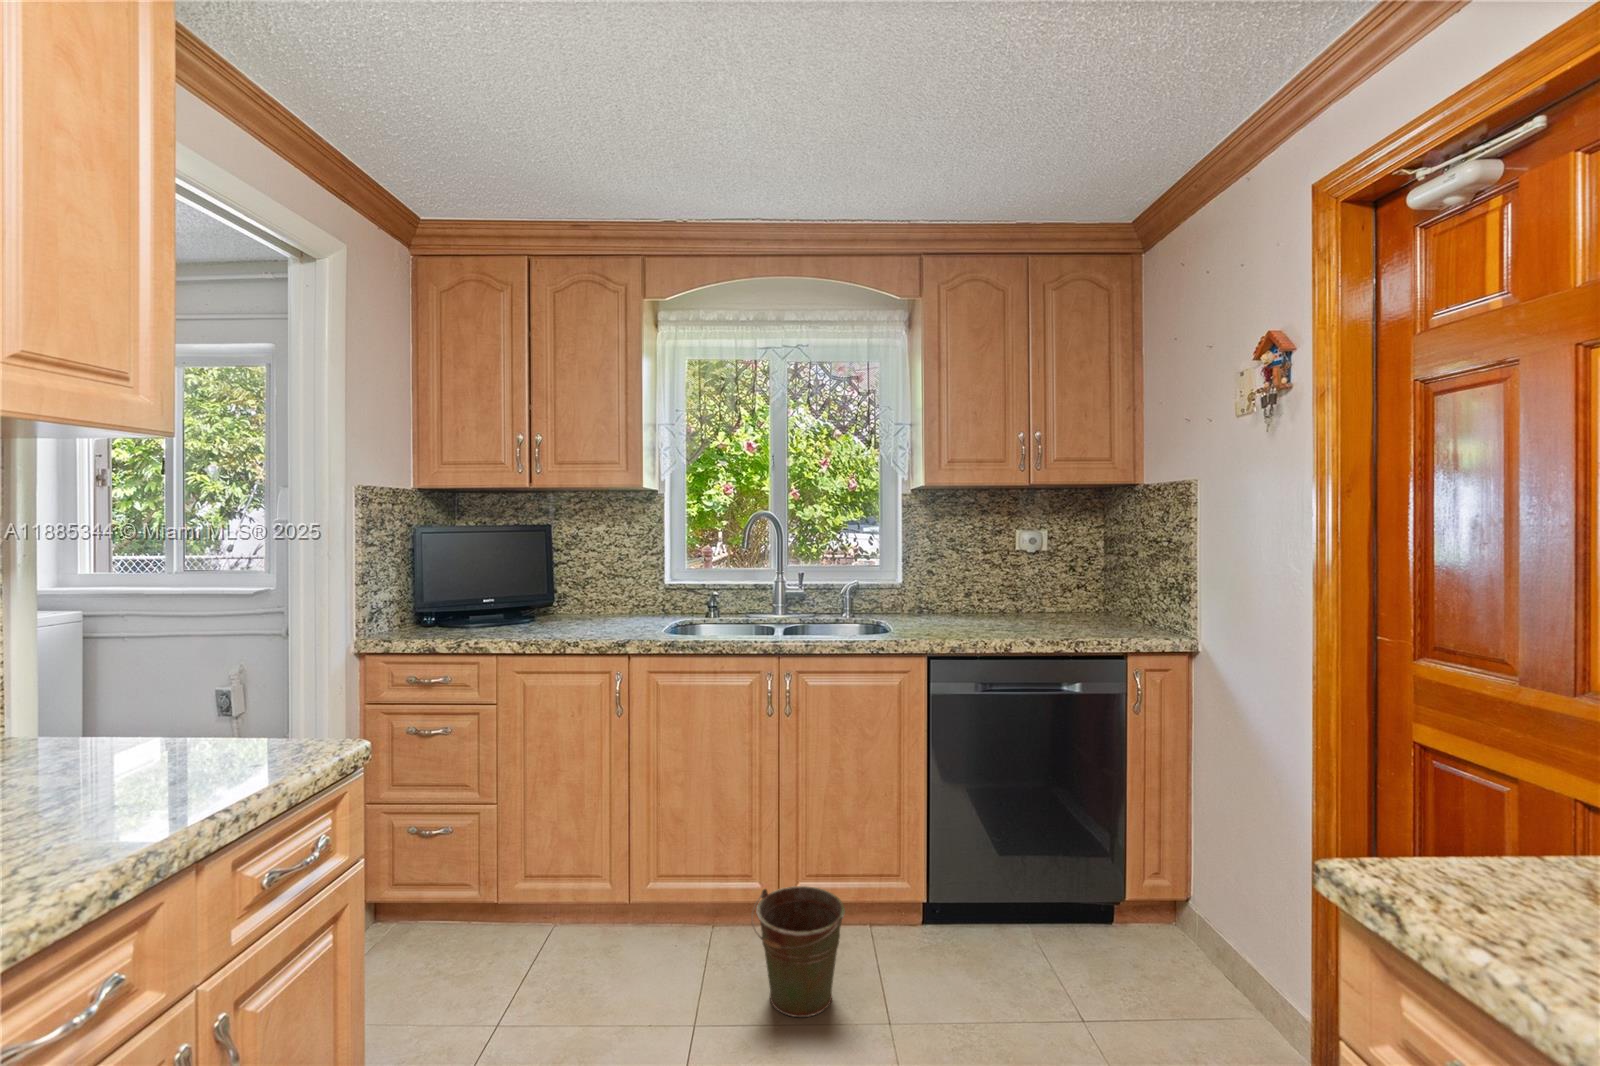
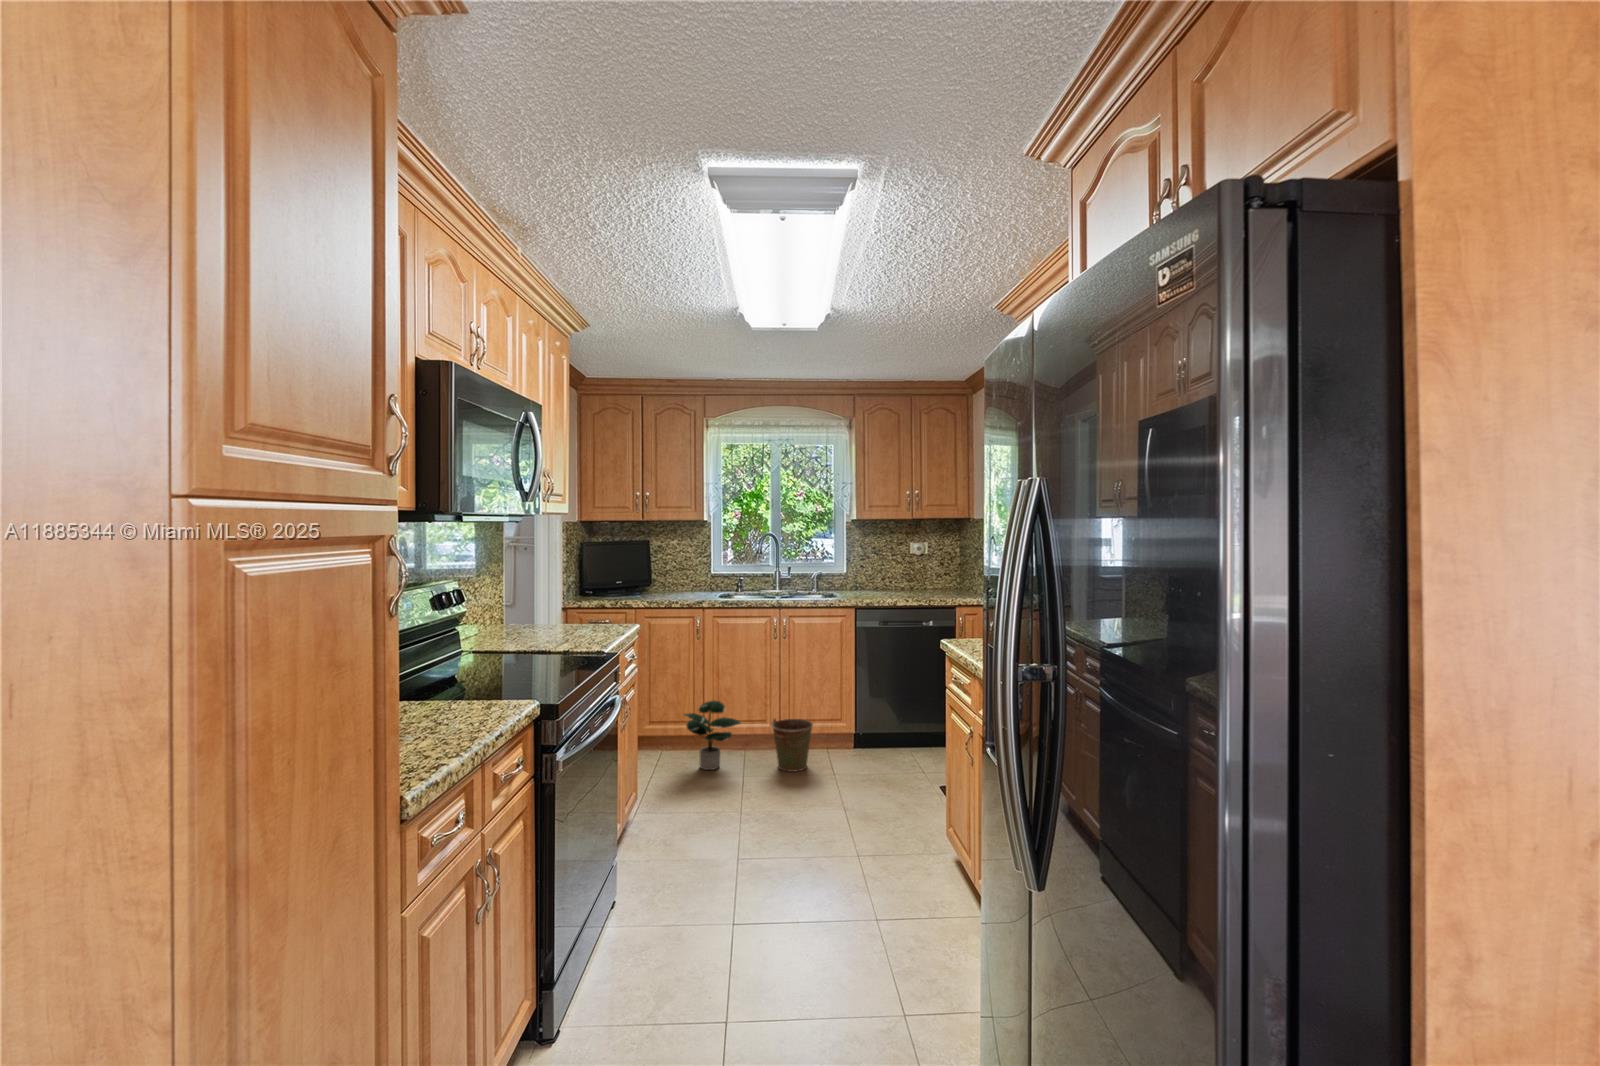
potted plant: none [567,843,694,1006] -> present [684,701,741,770]

